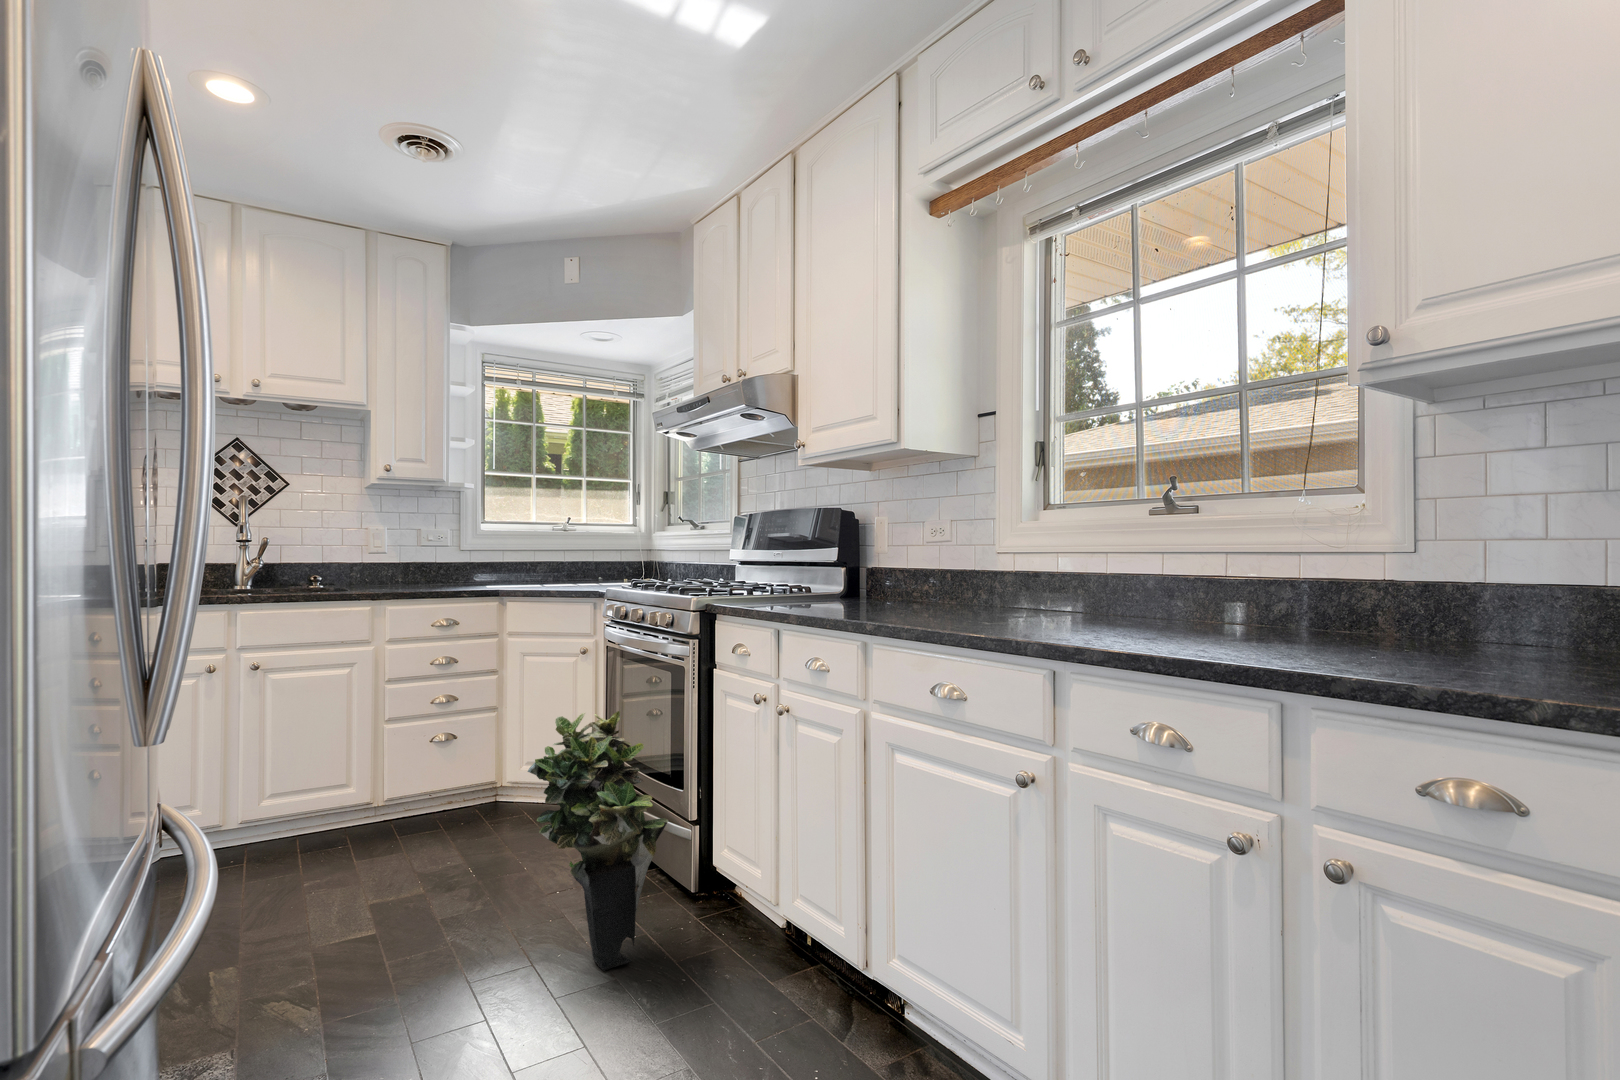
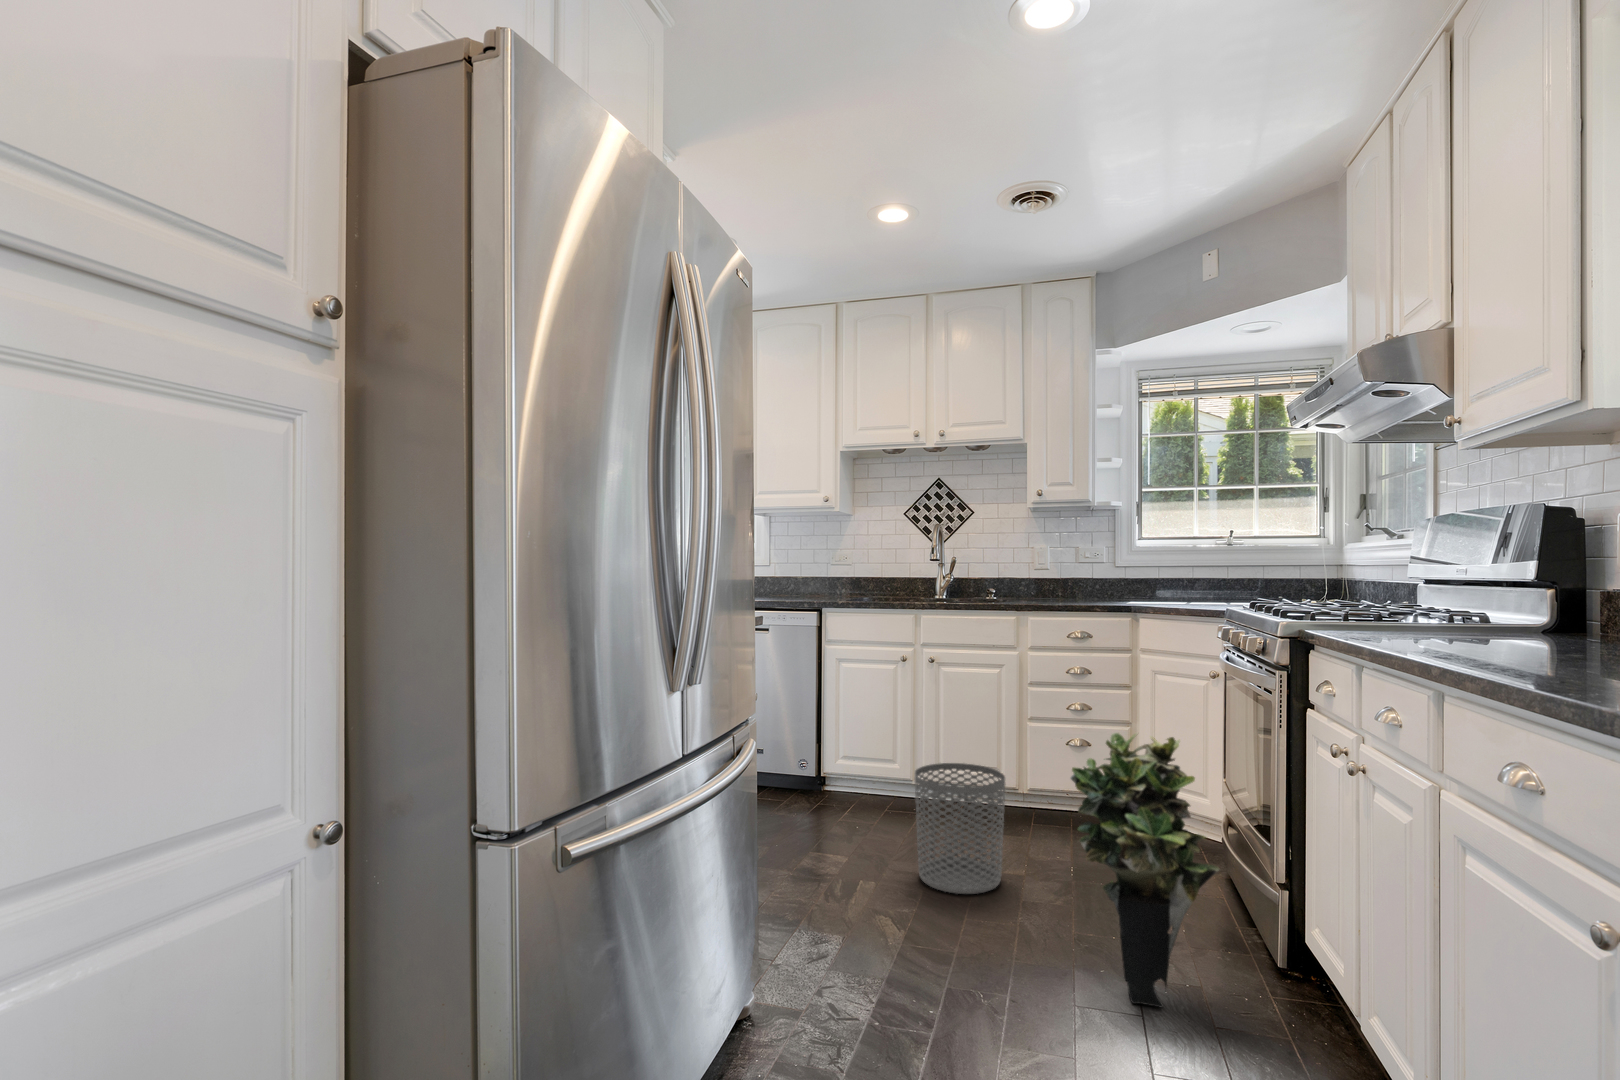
waste bin: none [289,784,411,944] -> present [915,763,1005,894]

